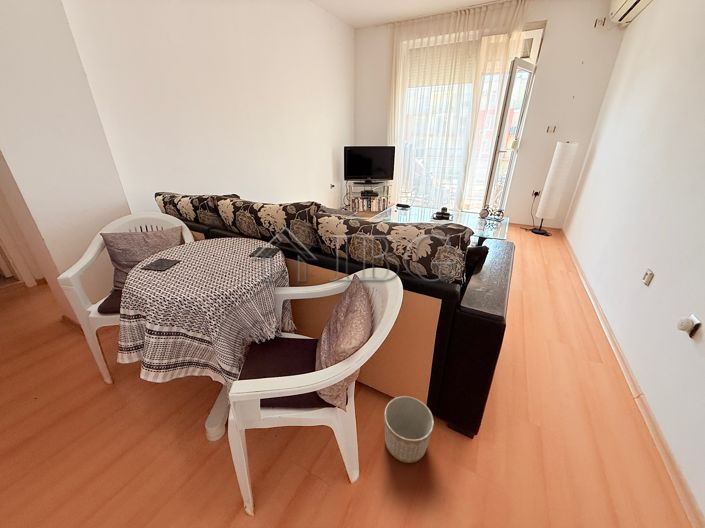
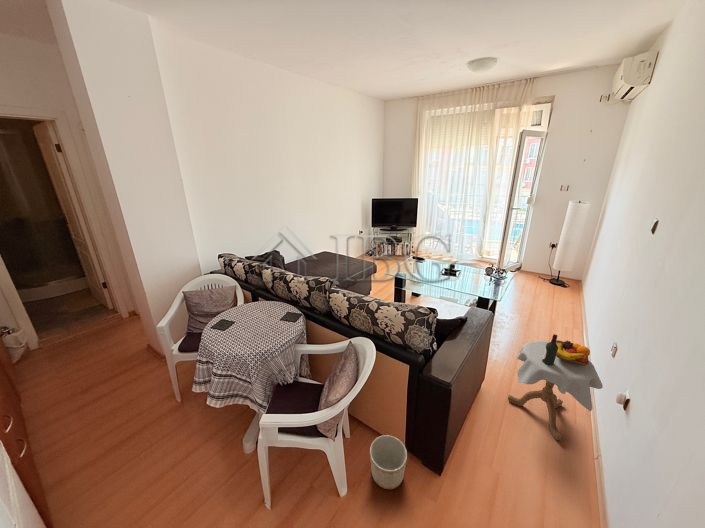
side table: none [524,260,642,382] -> present [508,334,603,440]

